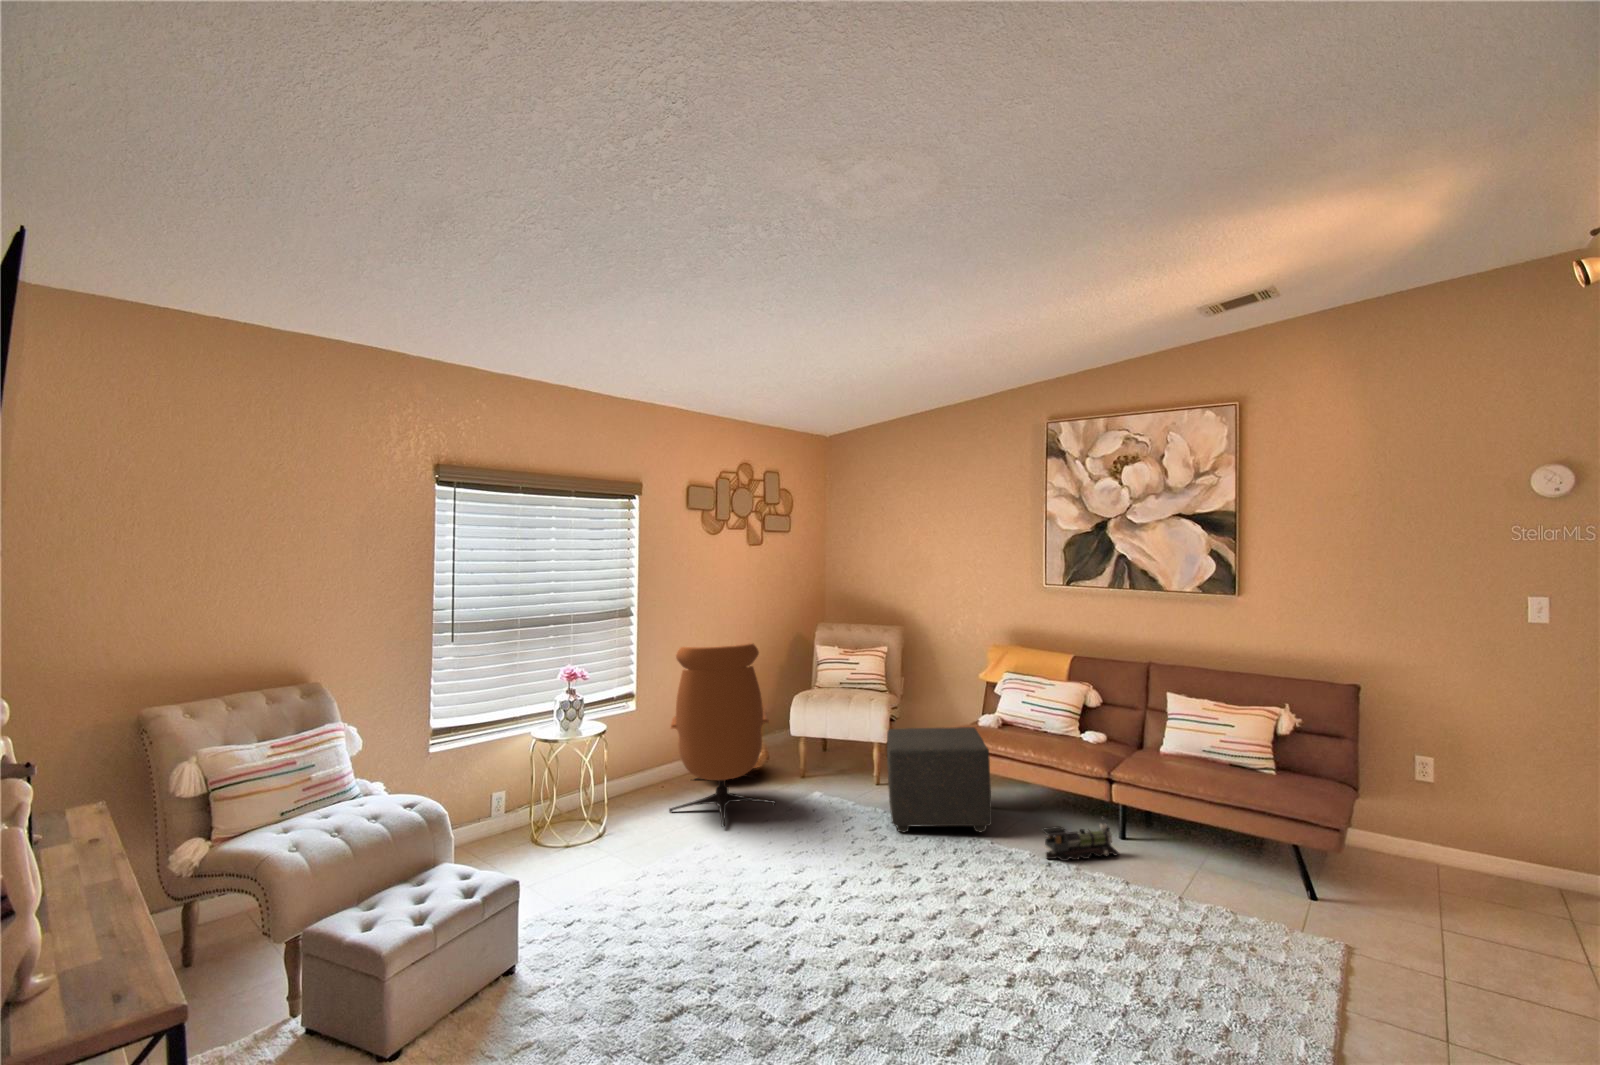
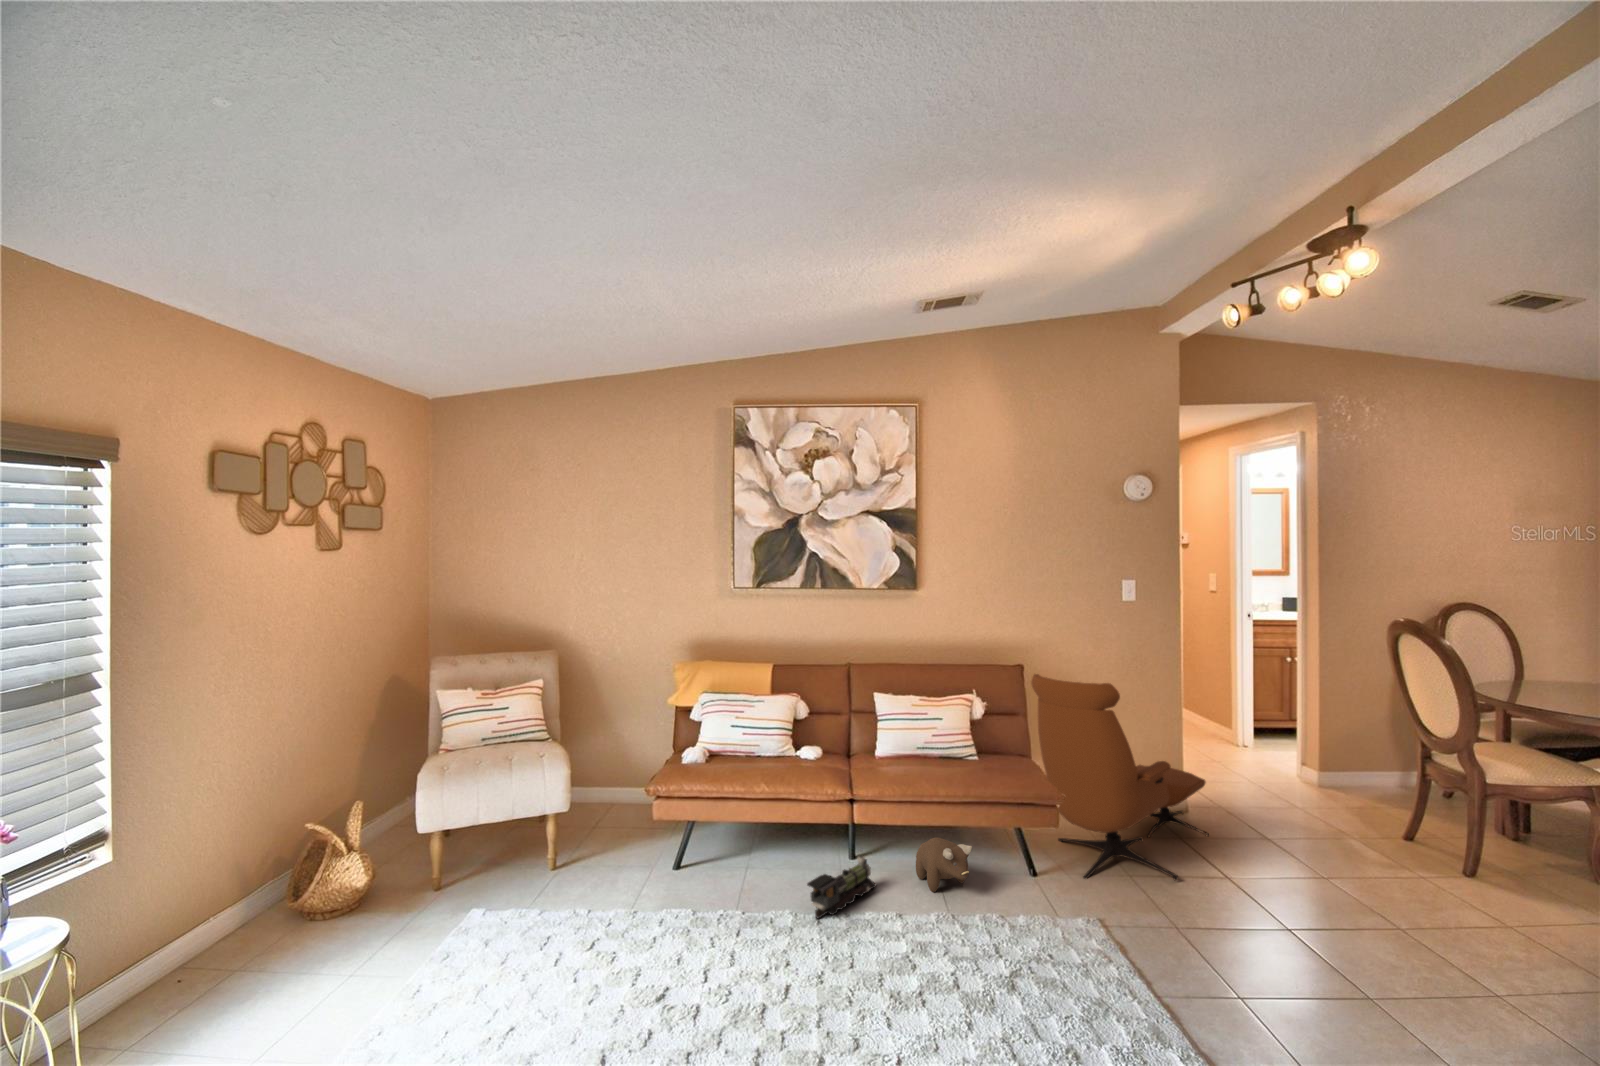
lounge chair: present [669,644,775,827] -> present [1031,674,1209,881]
ottoman: present [887,727,992,833] -> none [579,769,740,939]
plush toy: none [1165,826,1216,874] -> present [916,837,972,892]

